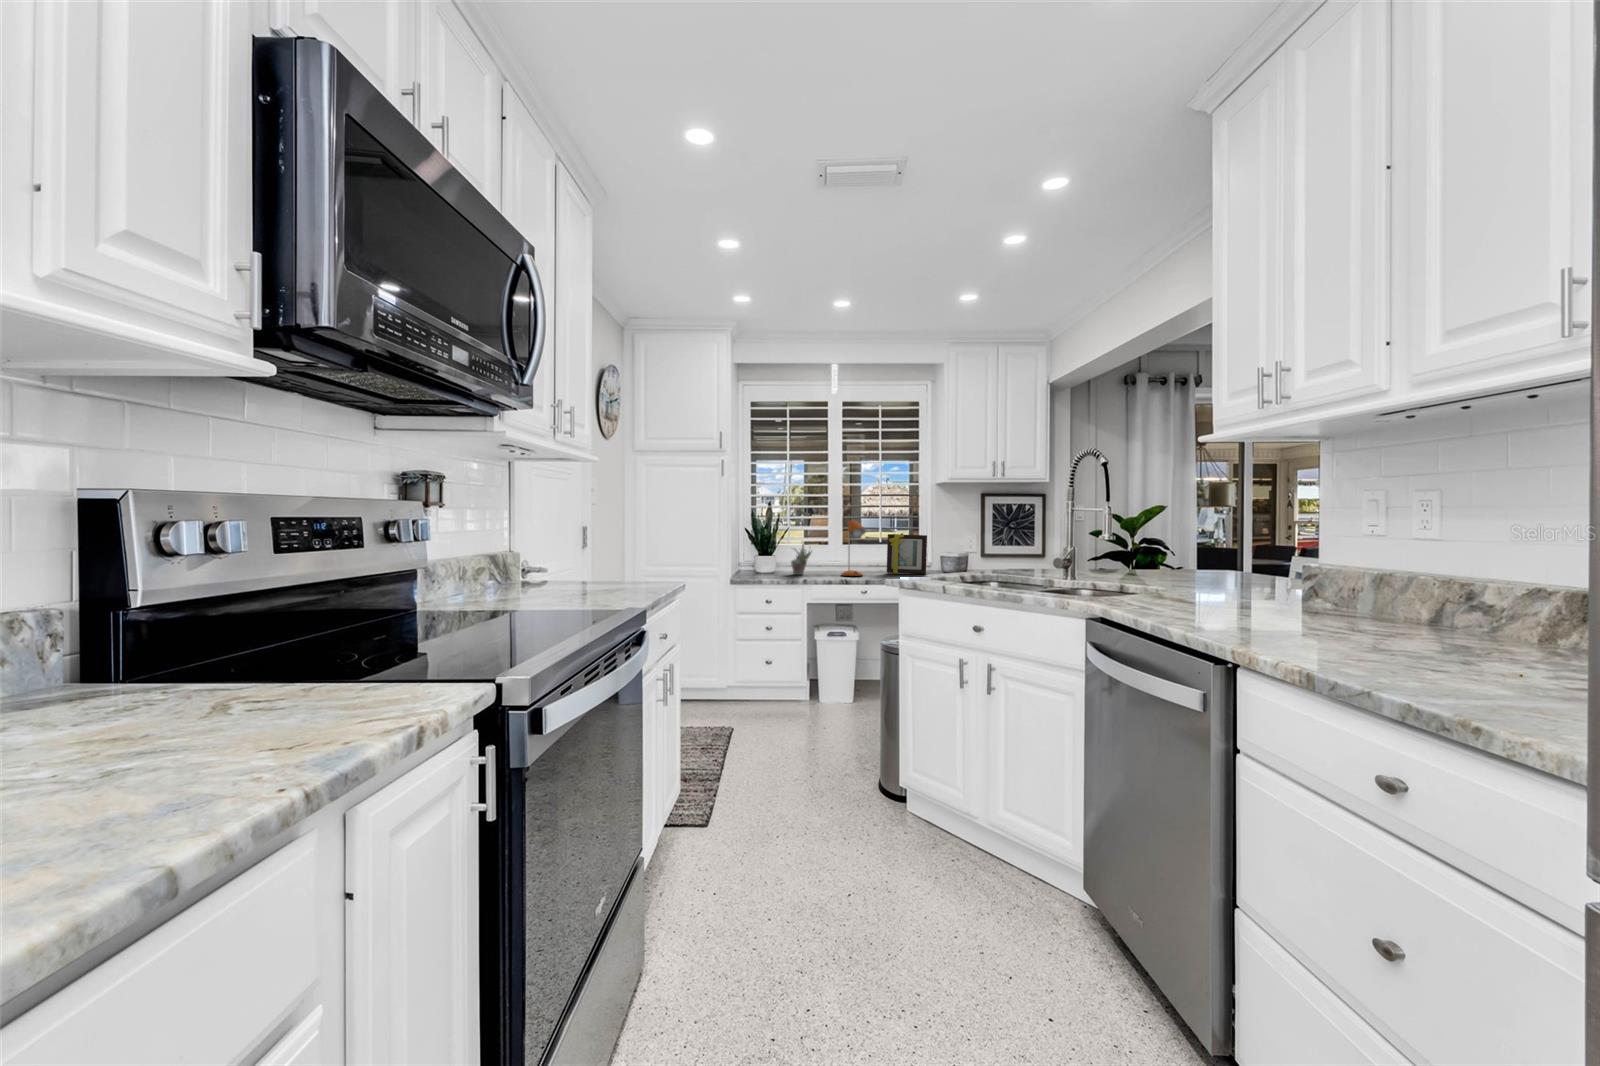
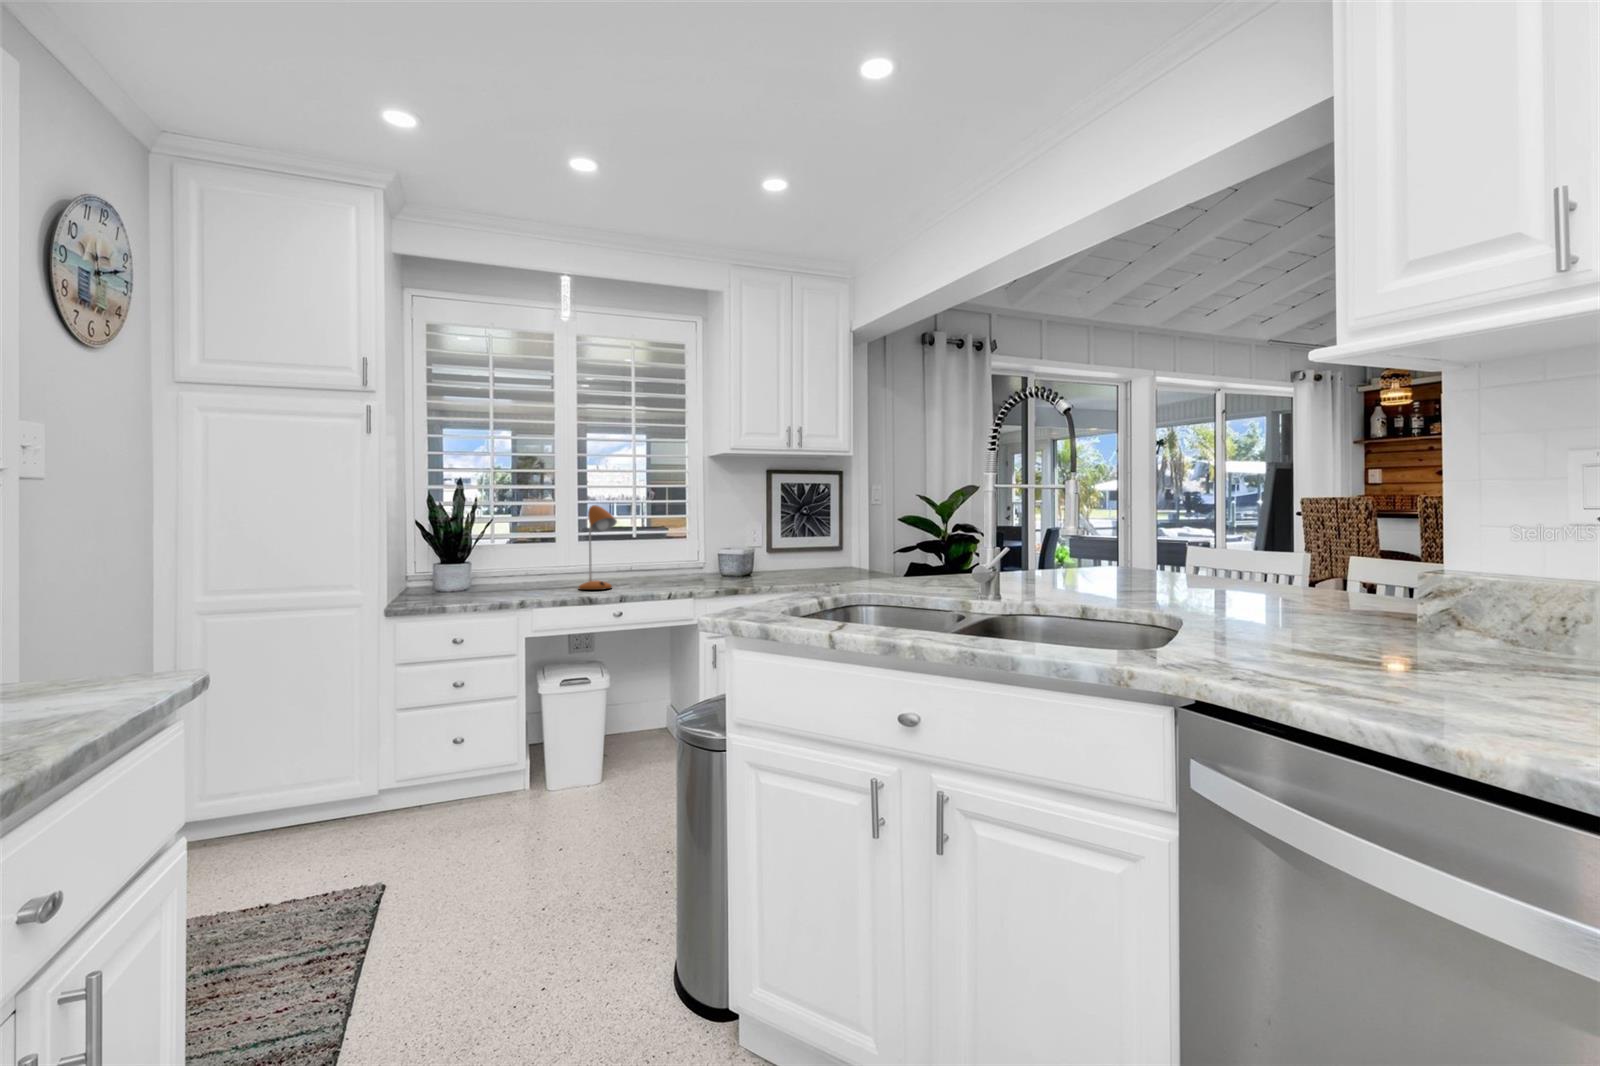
picture frame: present [887,533,927,574] -> none [645,524,702,582]
succulent plant: present [791,544,812,575] -> none [495,538,532,592]

